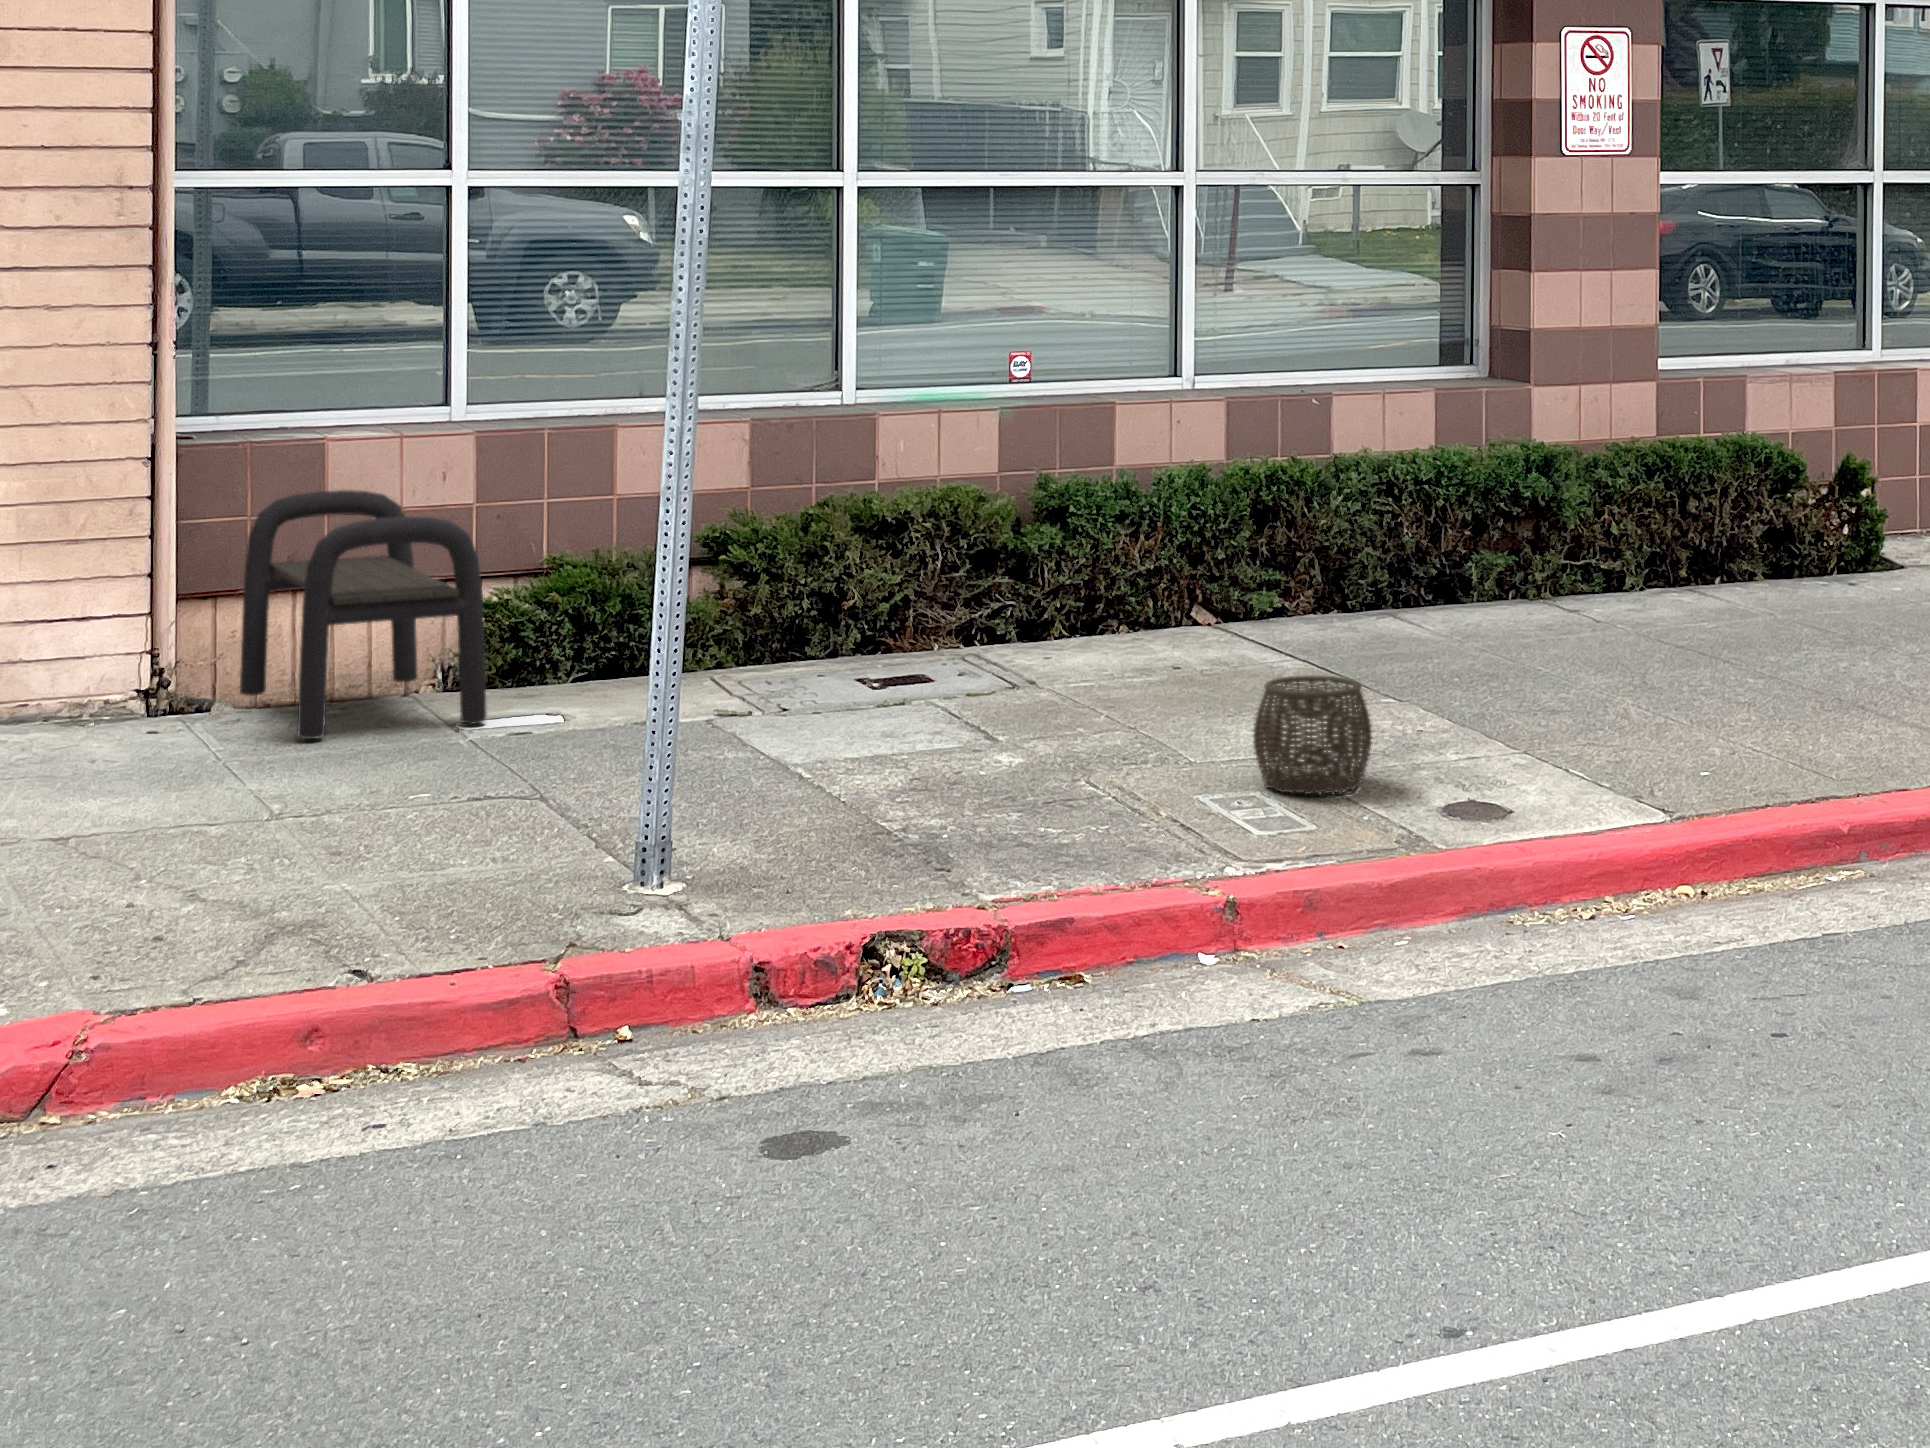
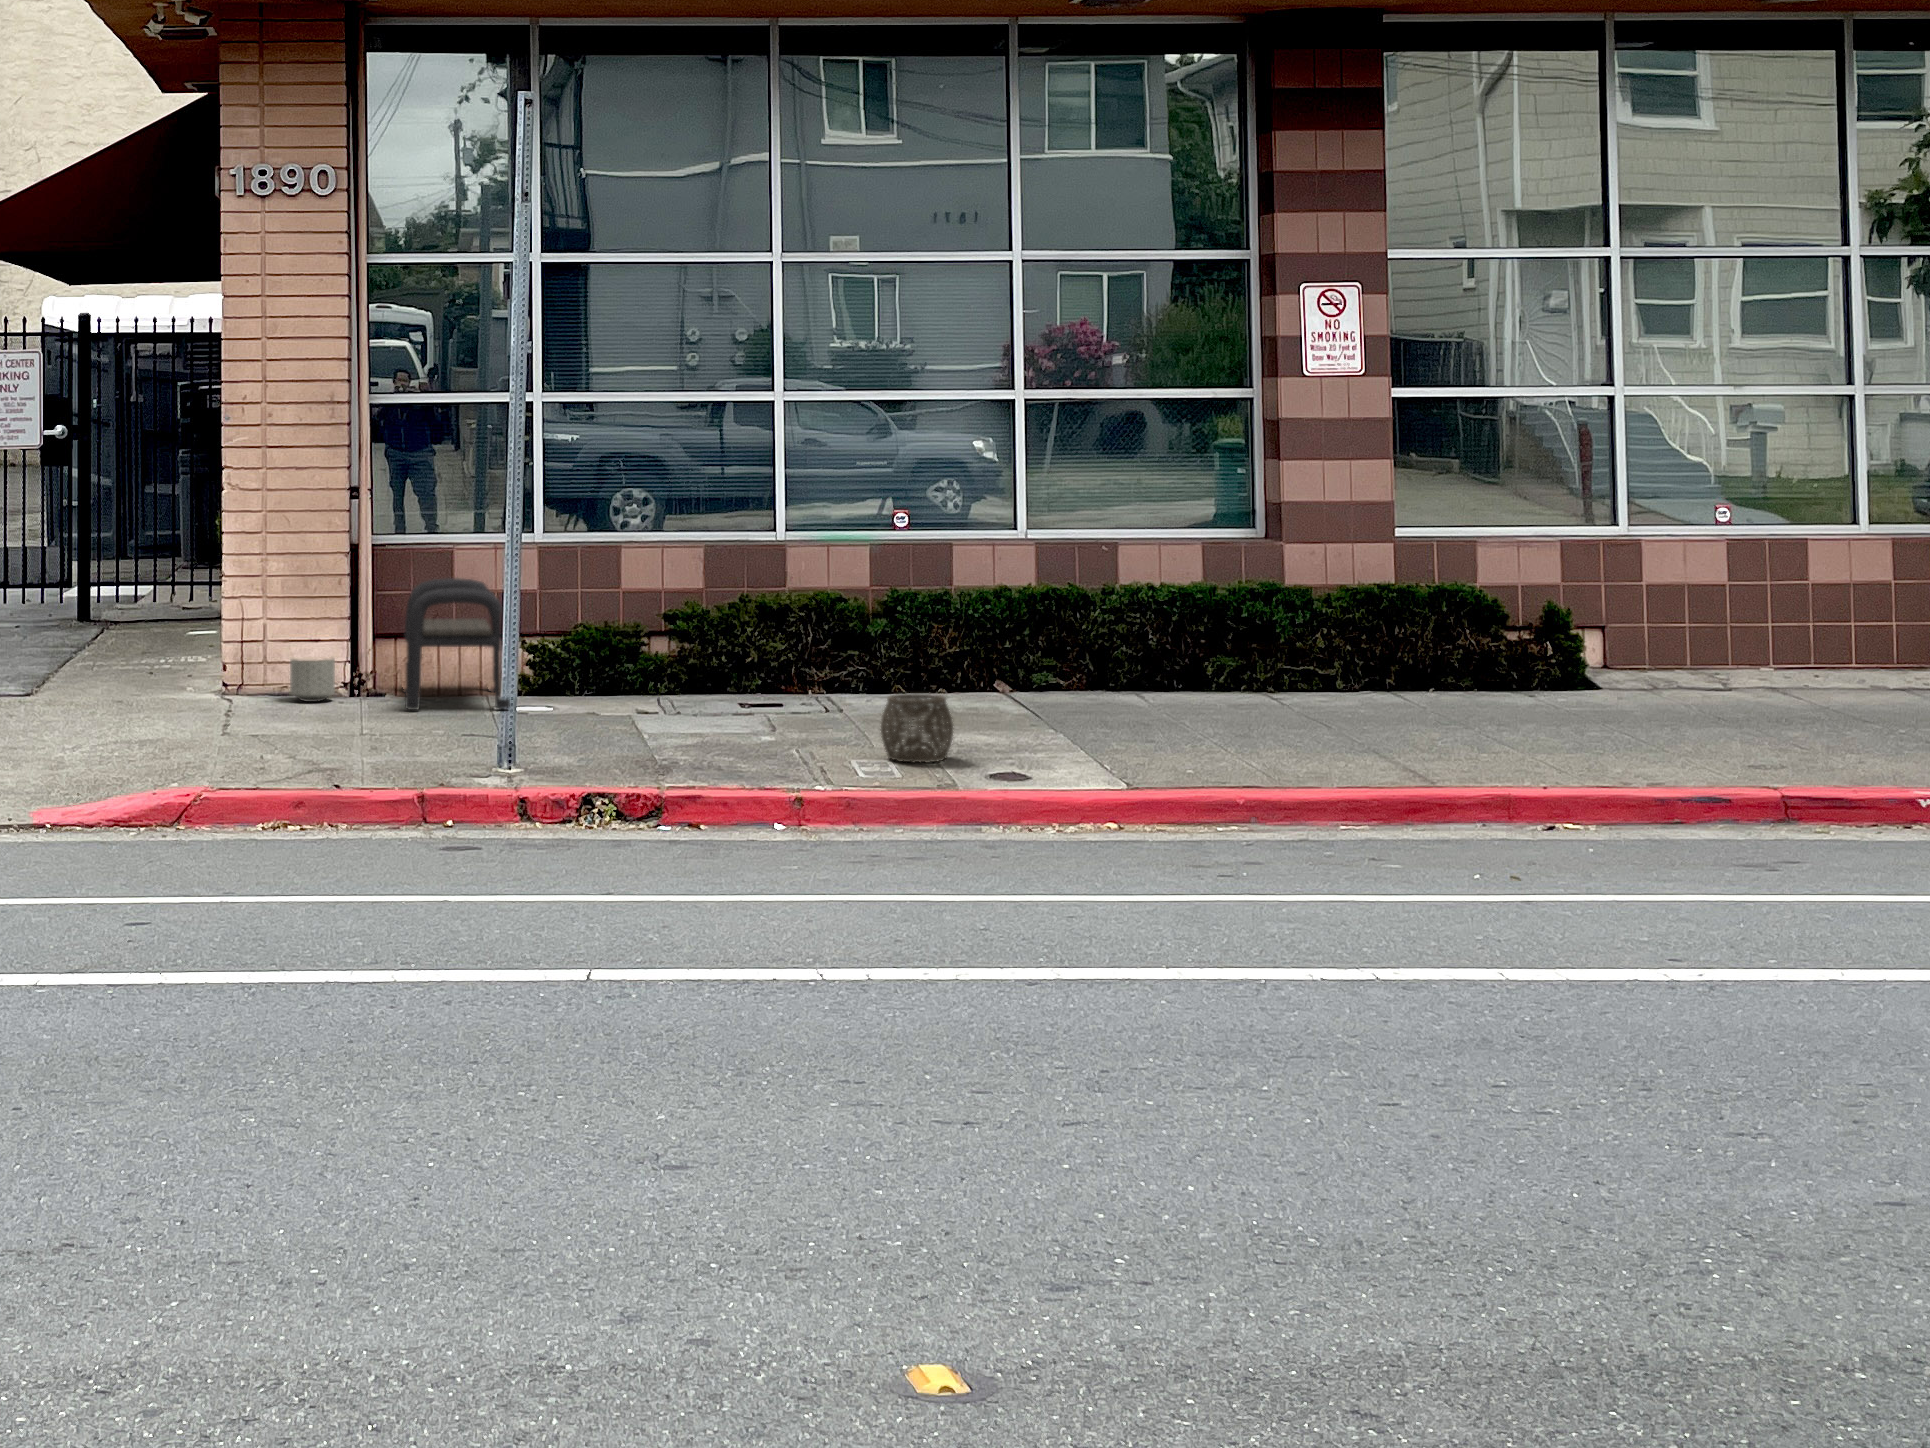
planter: none [45,644,134,732] -> present [290,658,335,702]

